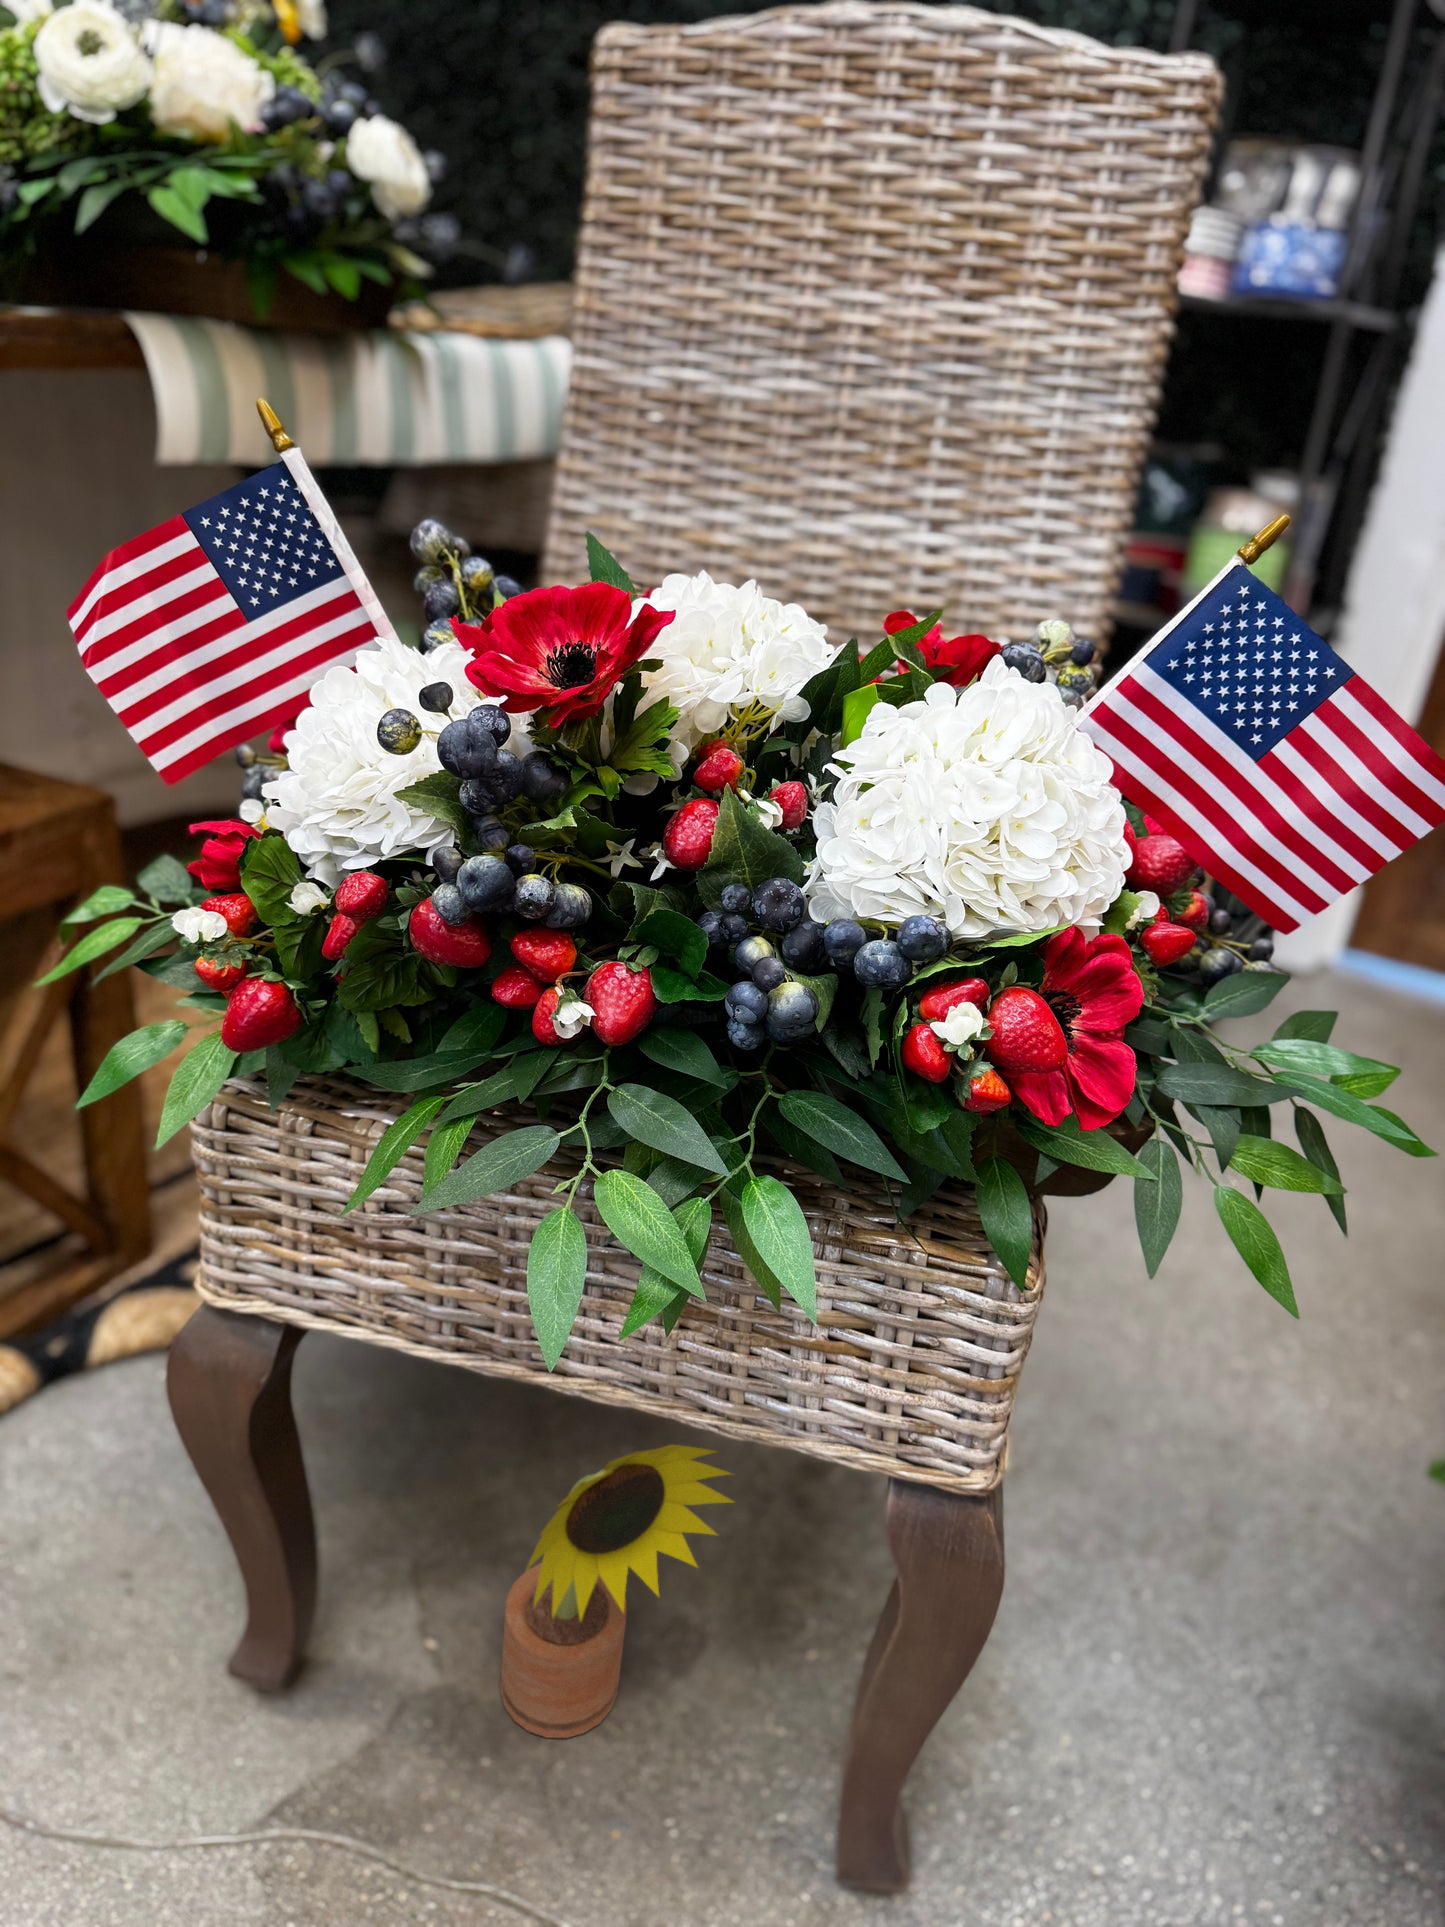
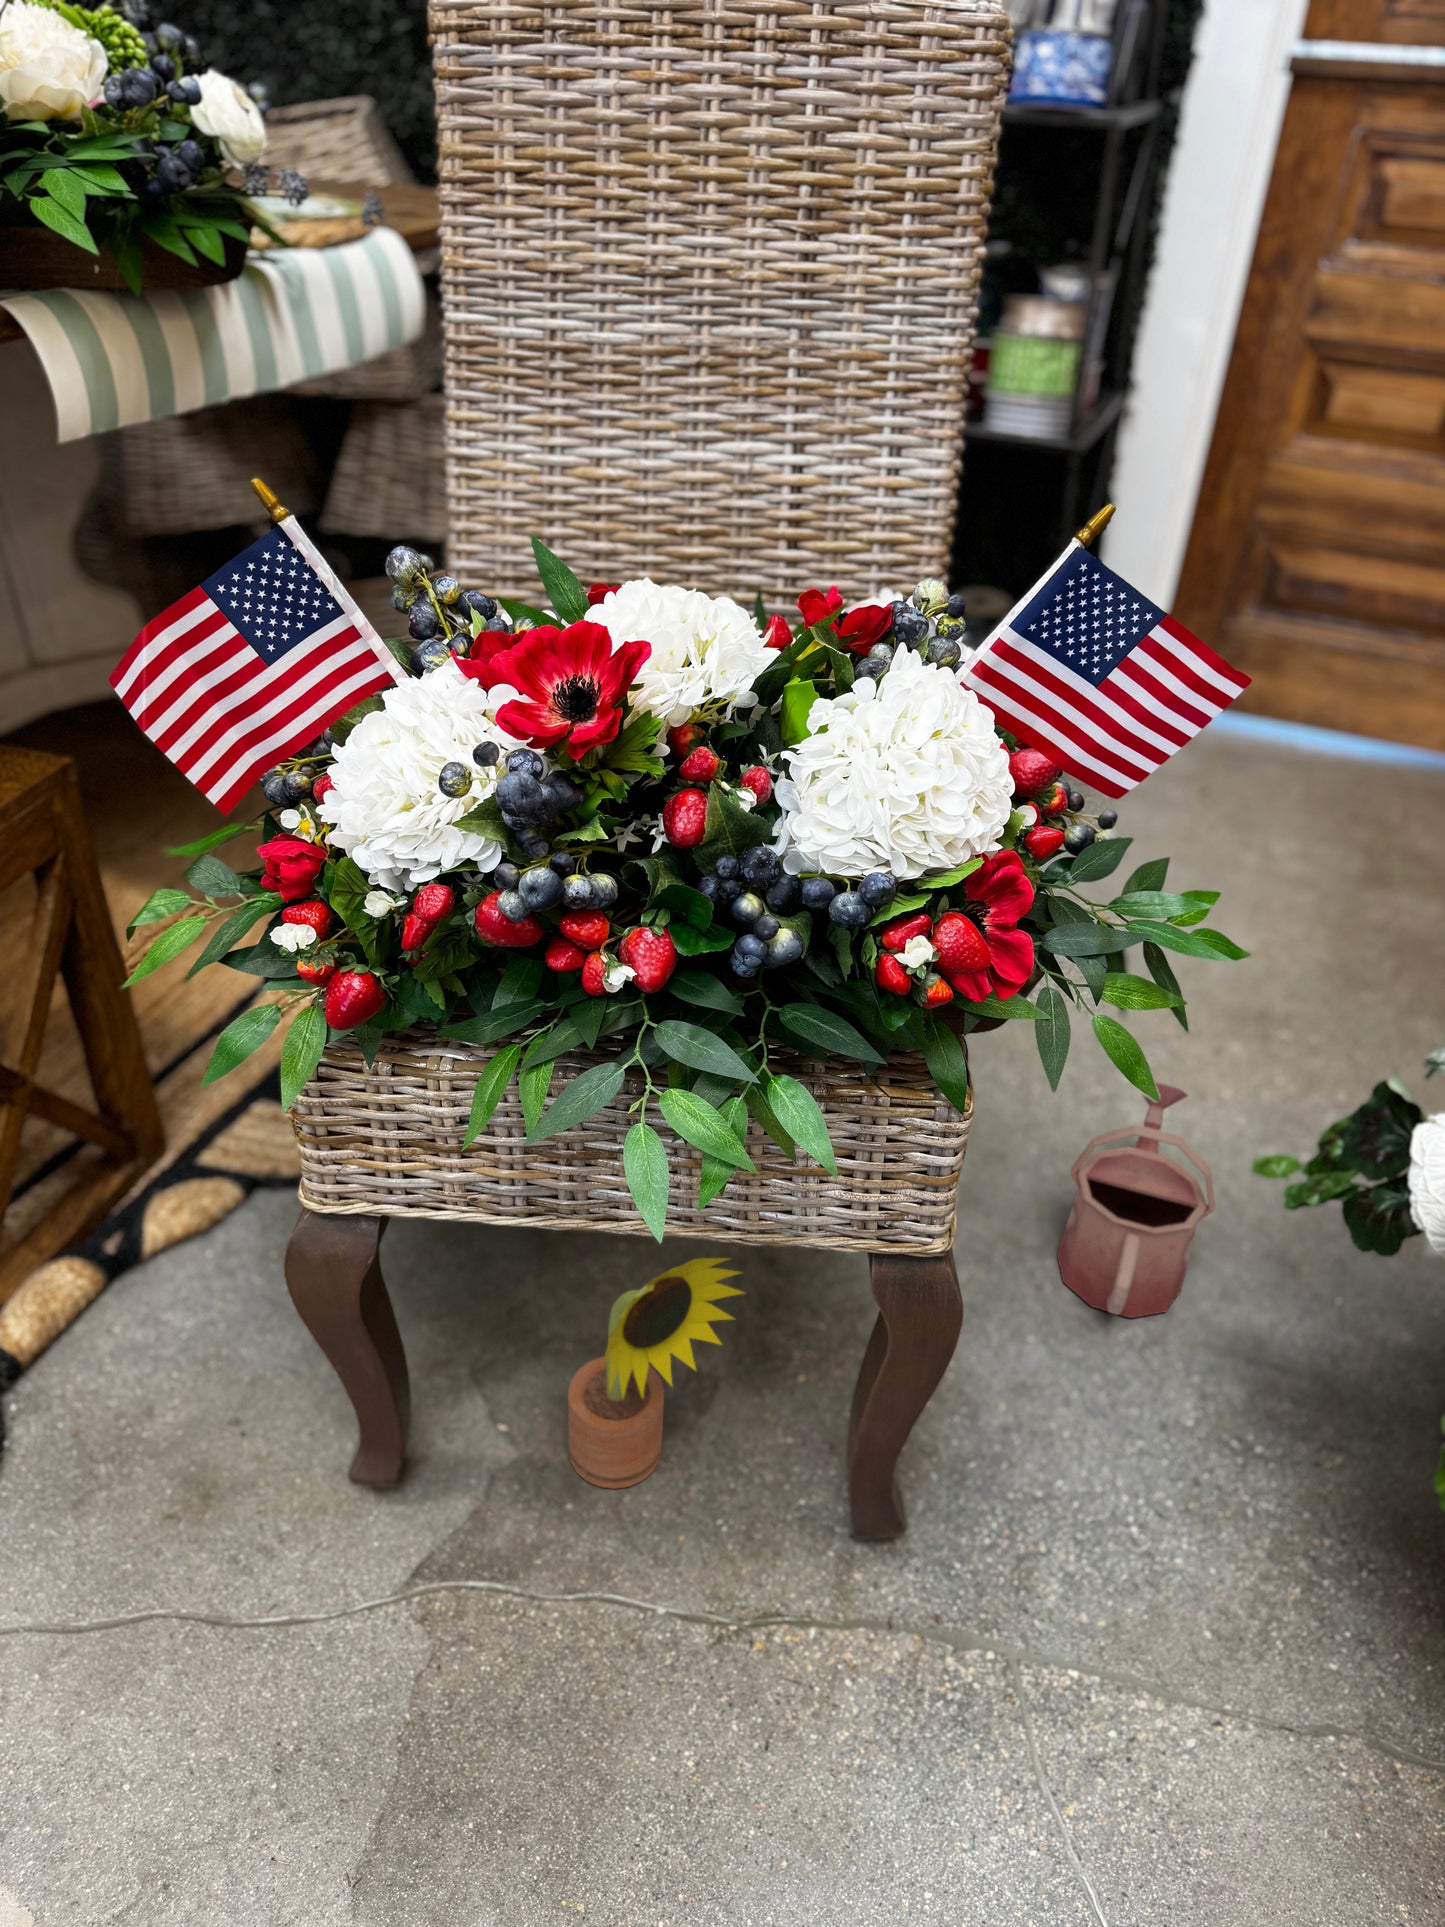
watering can: none [1160,1322,1372,1627] -> present [1057,1083,1215,1318]

